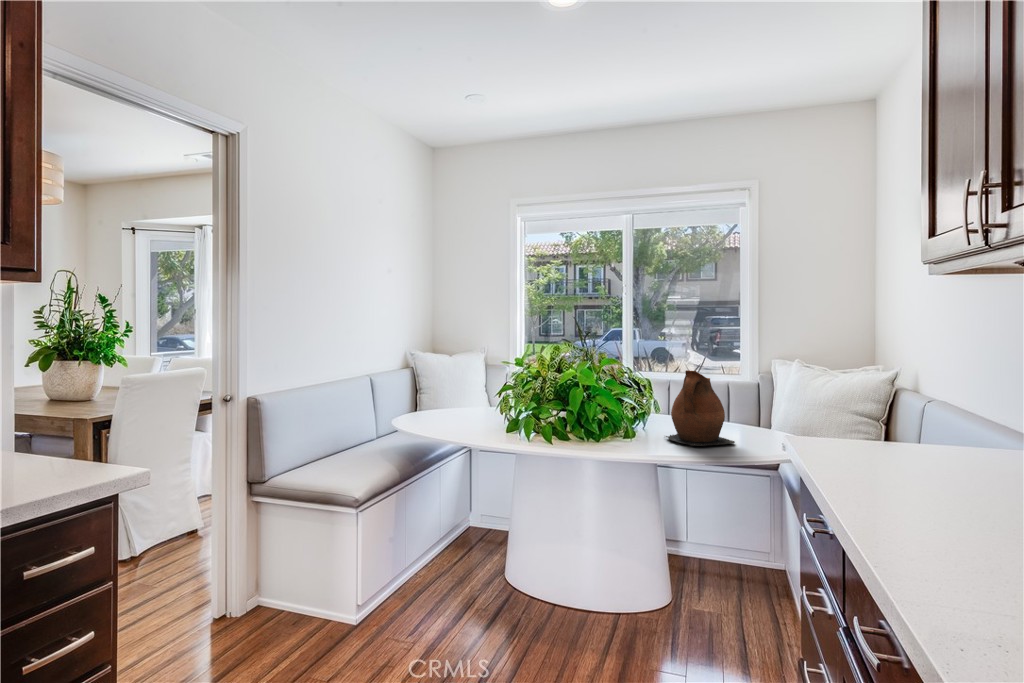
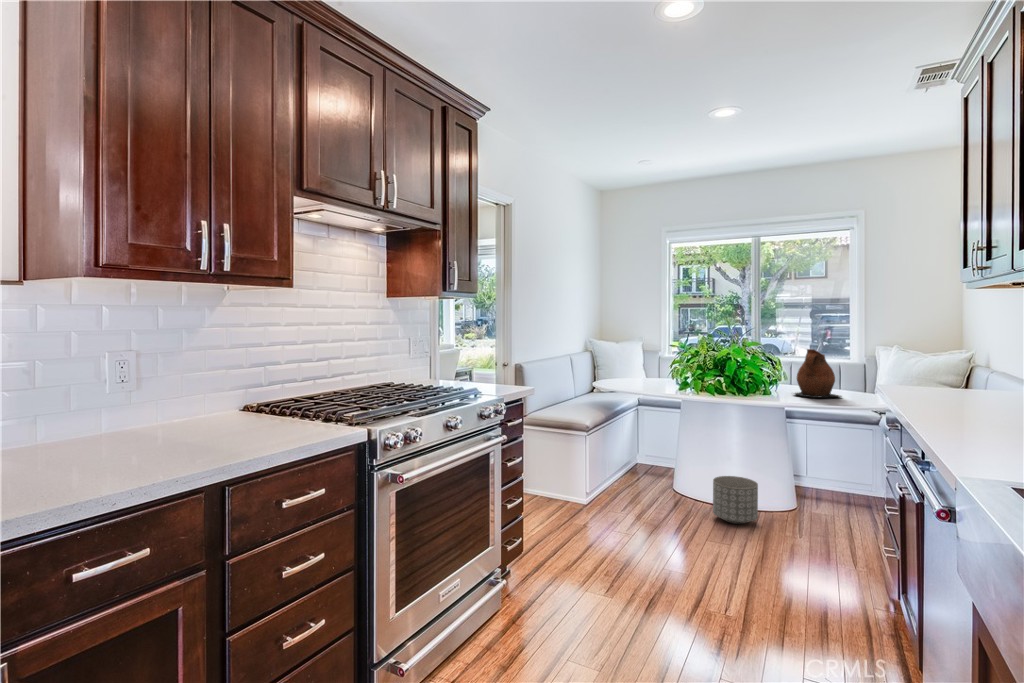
planter: none [550,565,615,648] -> present [713,476,758,524]

